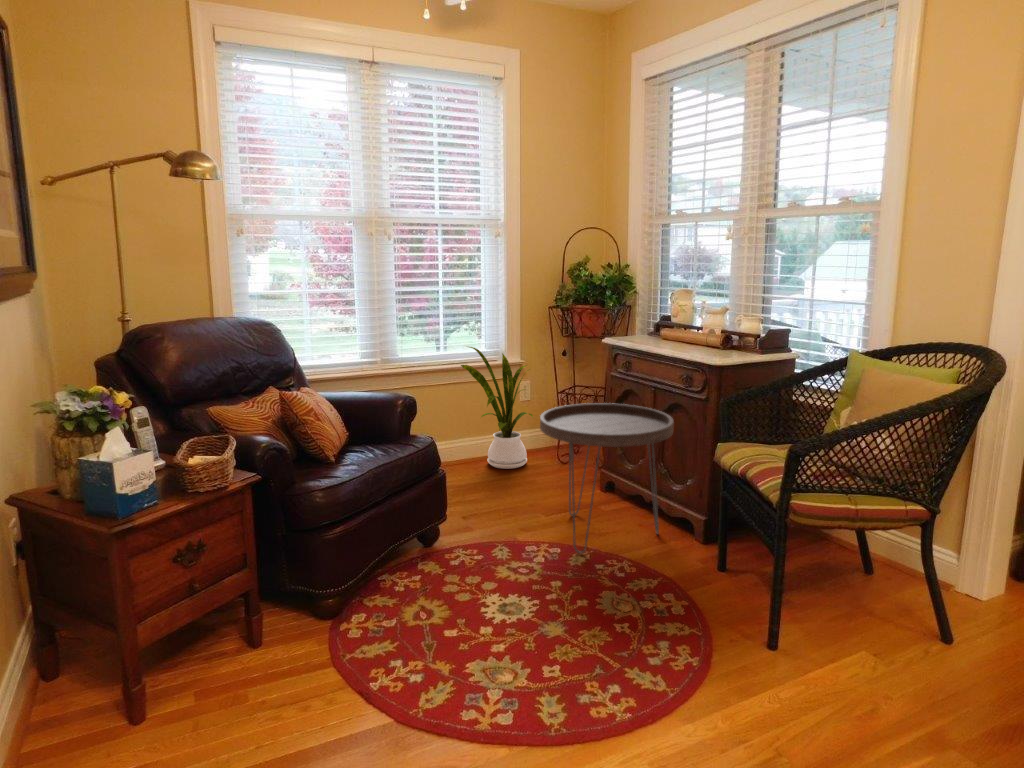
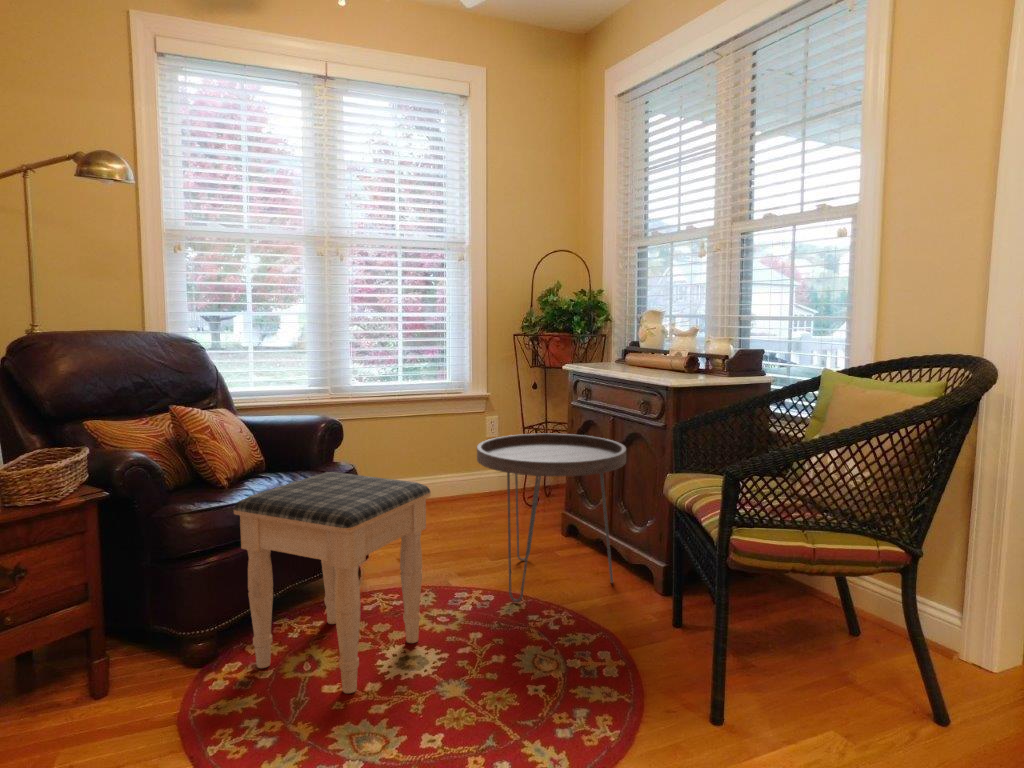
house plant: present [461,347,533,469] -> none [419,375,501,510]
footstool: none [359,447,519,636] -> present [234,472,431,693]

